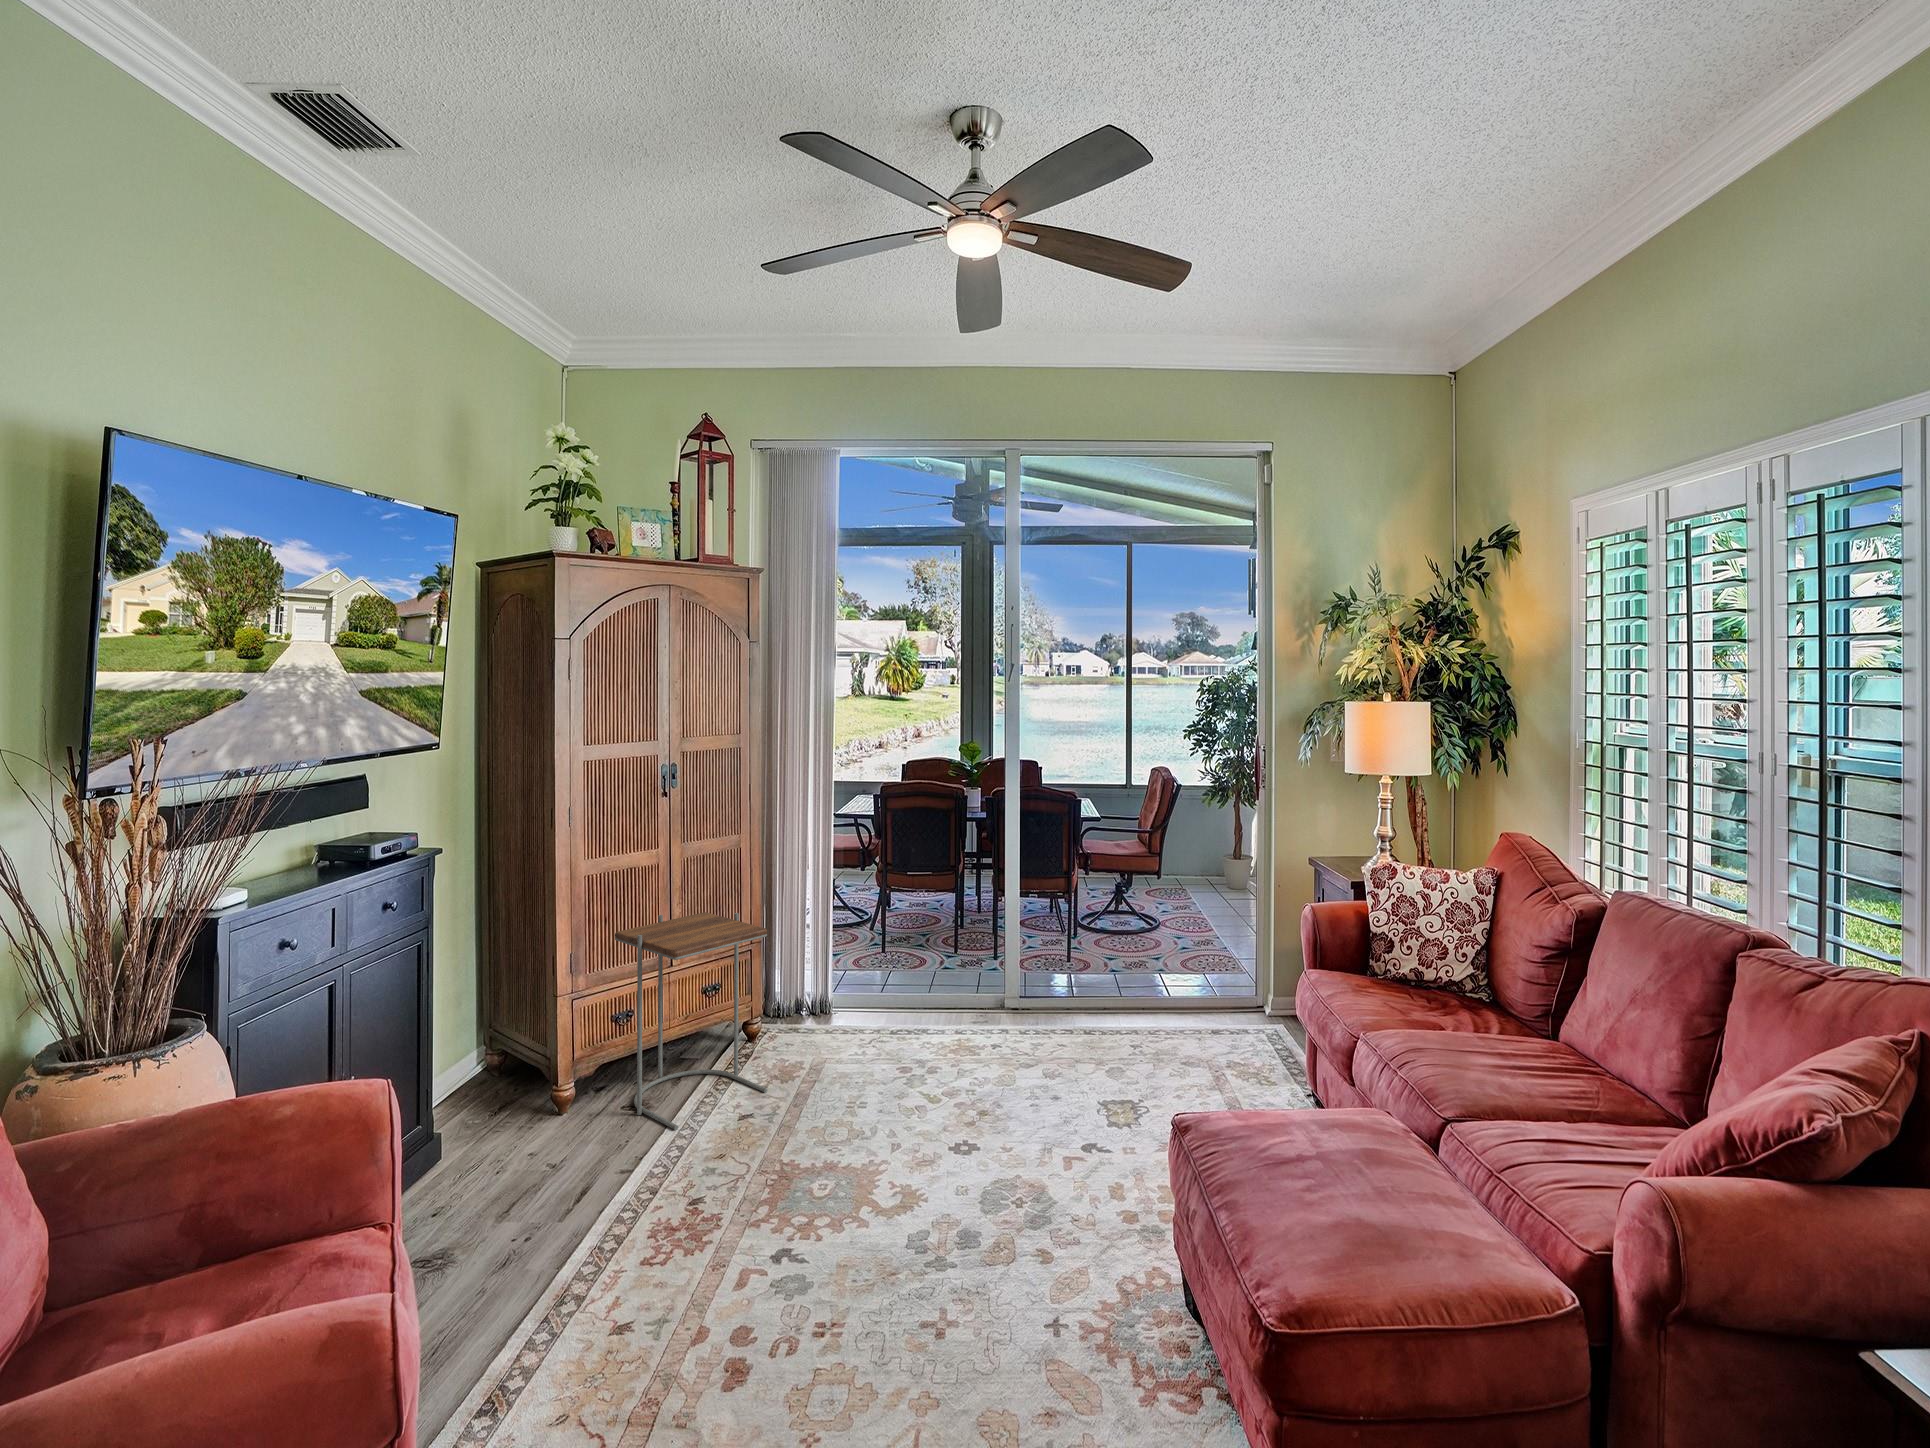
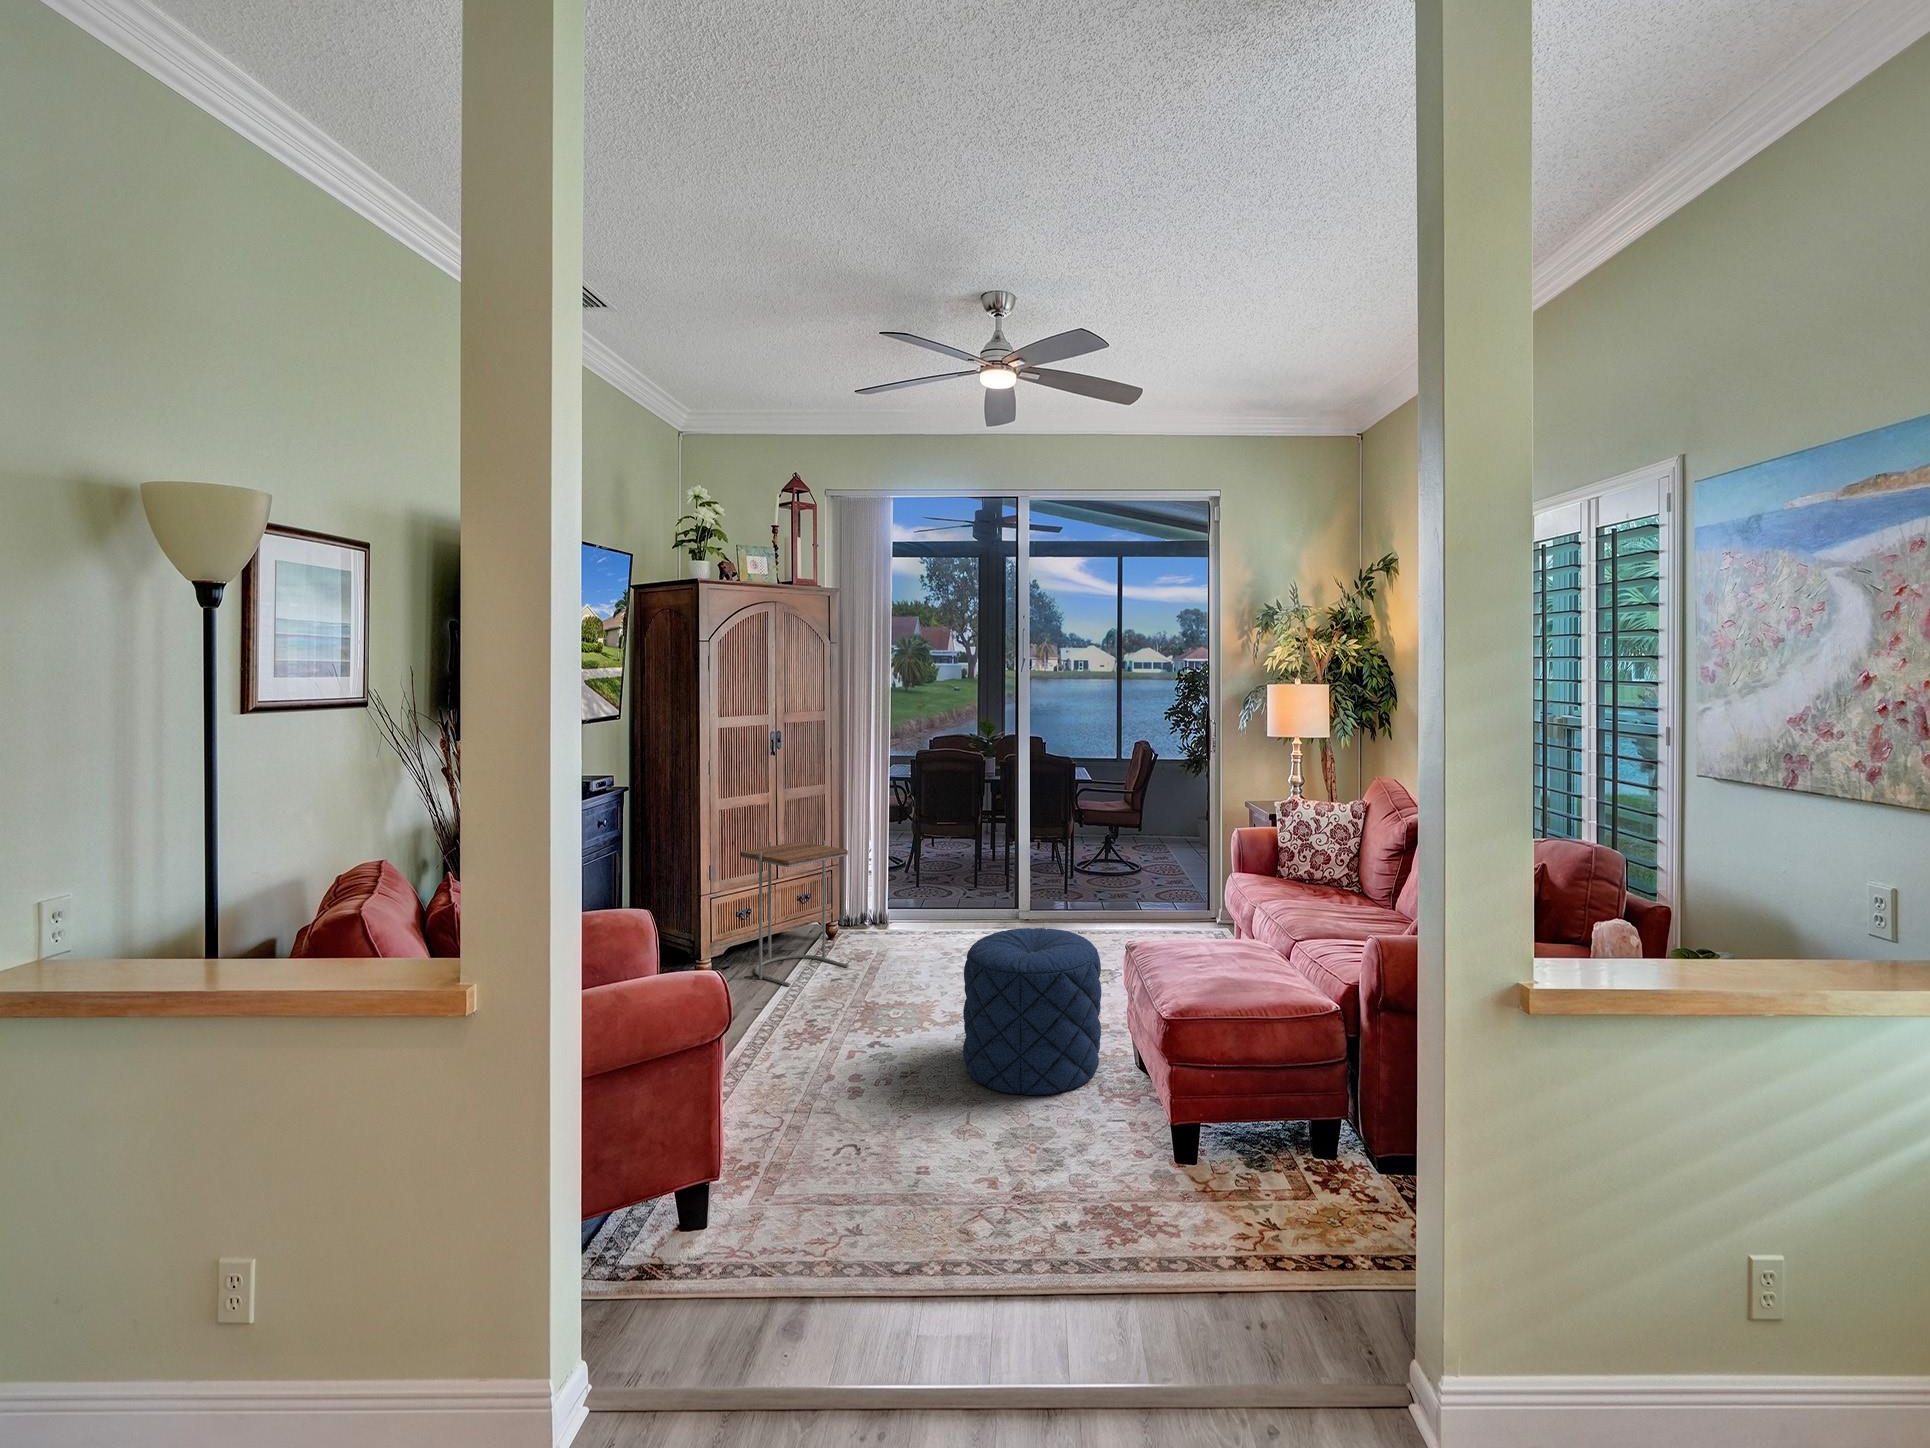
pouf: none [912,1082,1133,1392] -> present [963,928,1102,1095]

